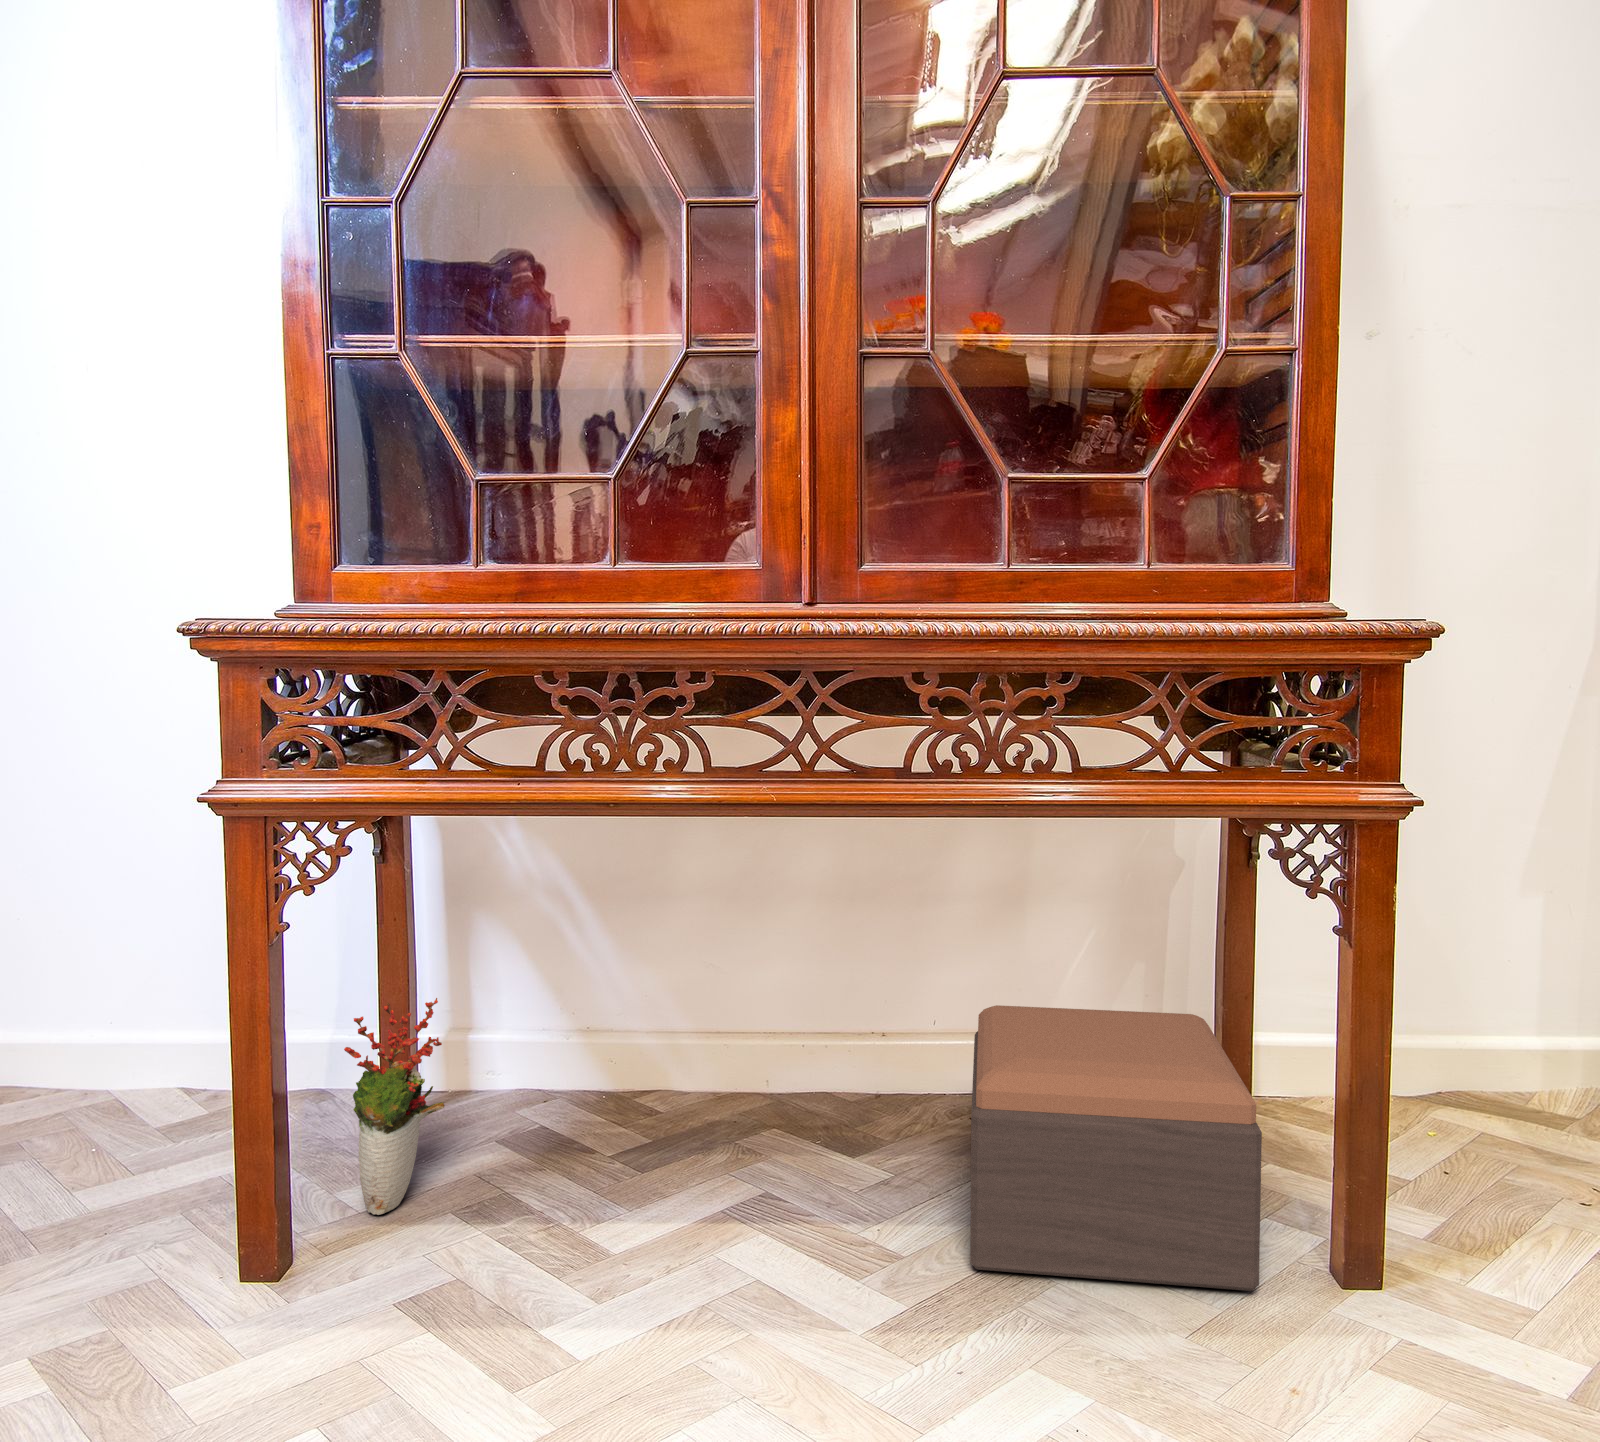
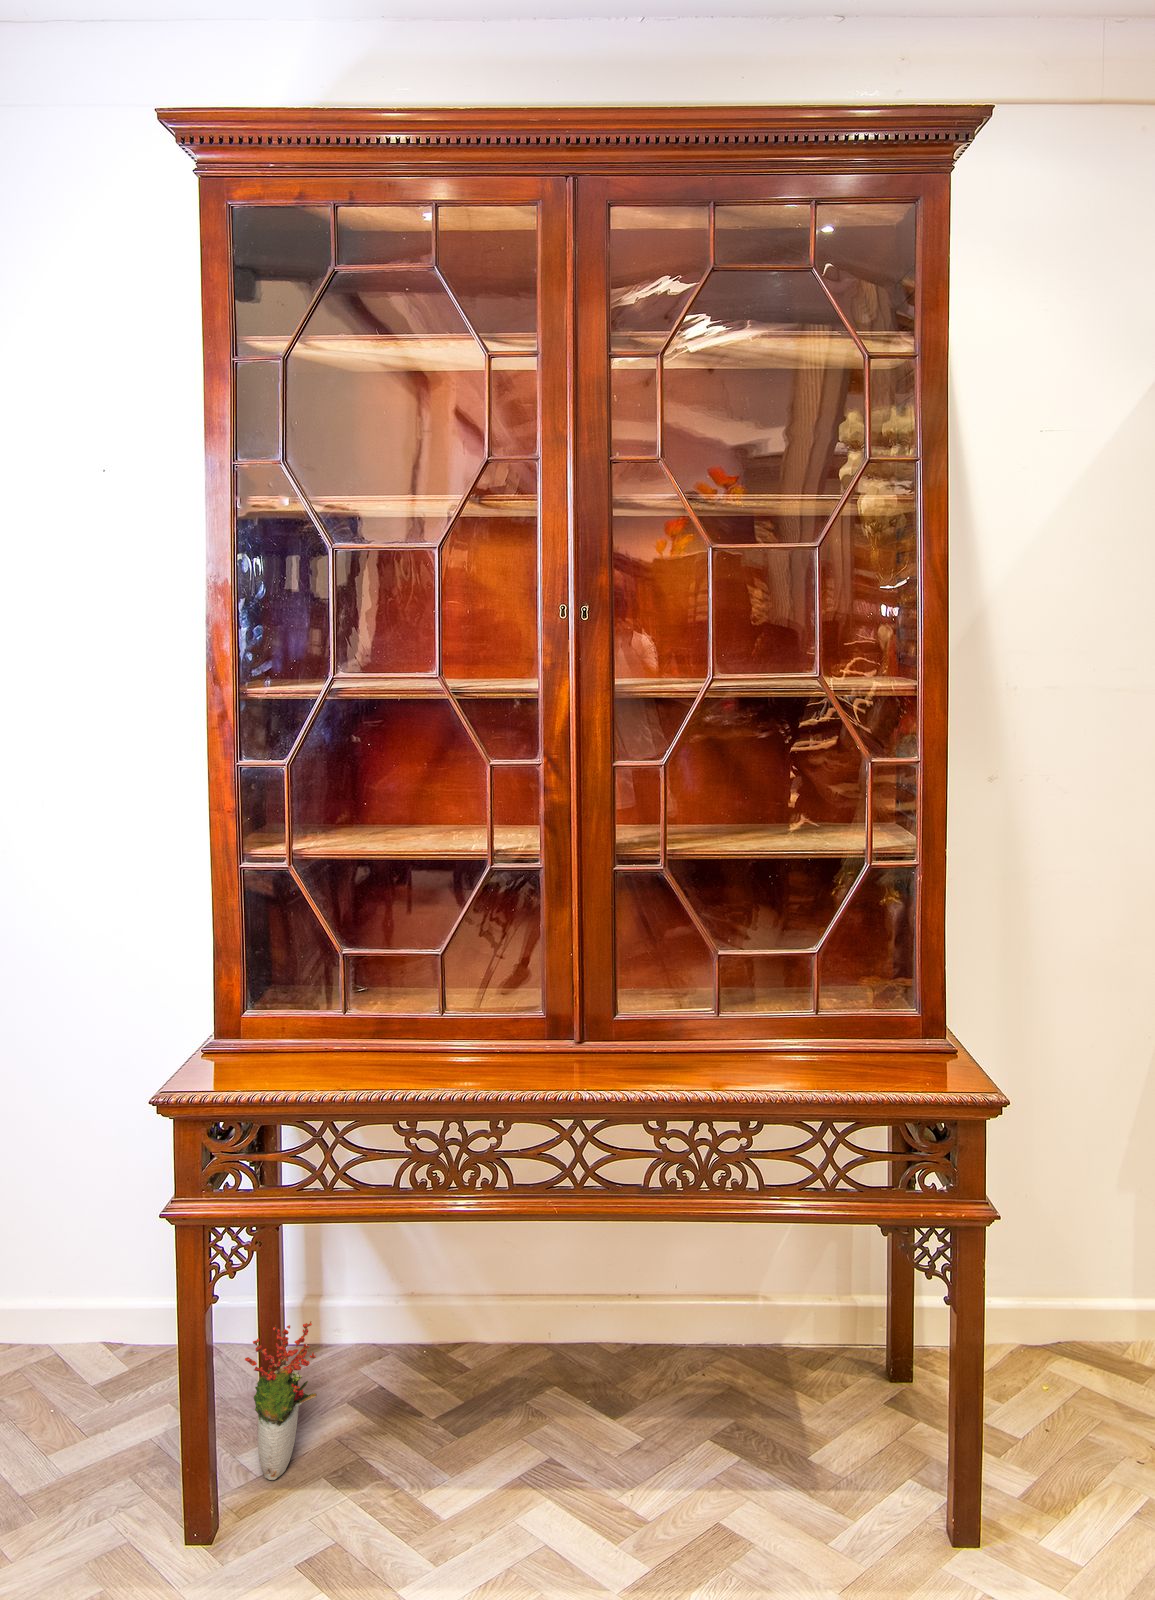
footstool: present [970,1005,1262,1291] -> none [695,1311,895,1551]

